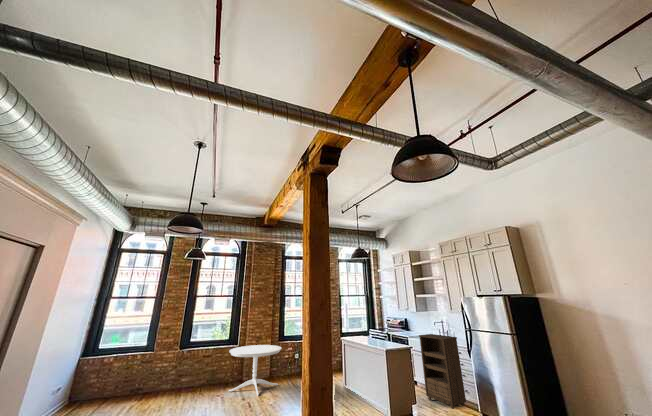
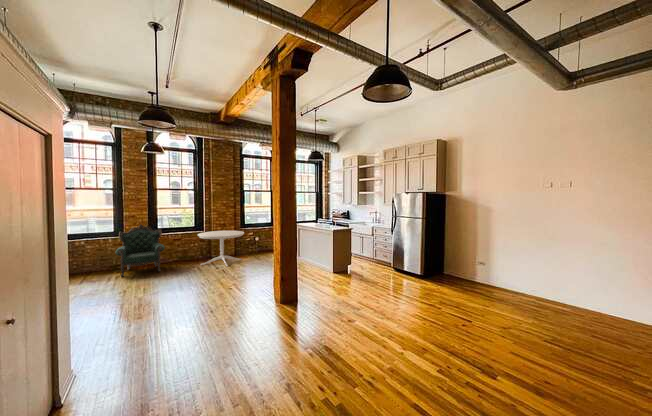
bookshelf: present [419,334,466,409] -> none [358,221,386,268]
armchair: none [137,338,193,406] -> present [116,224,165,277]

